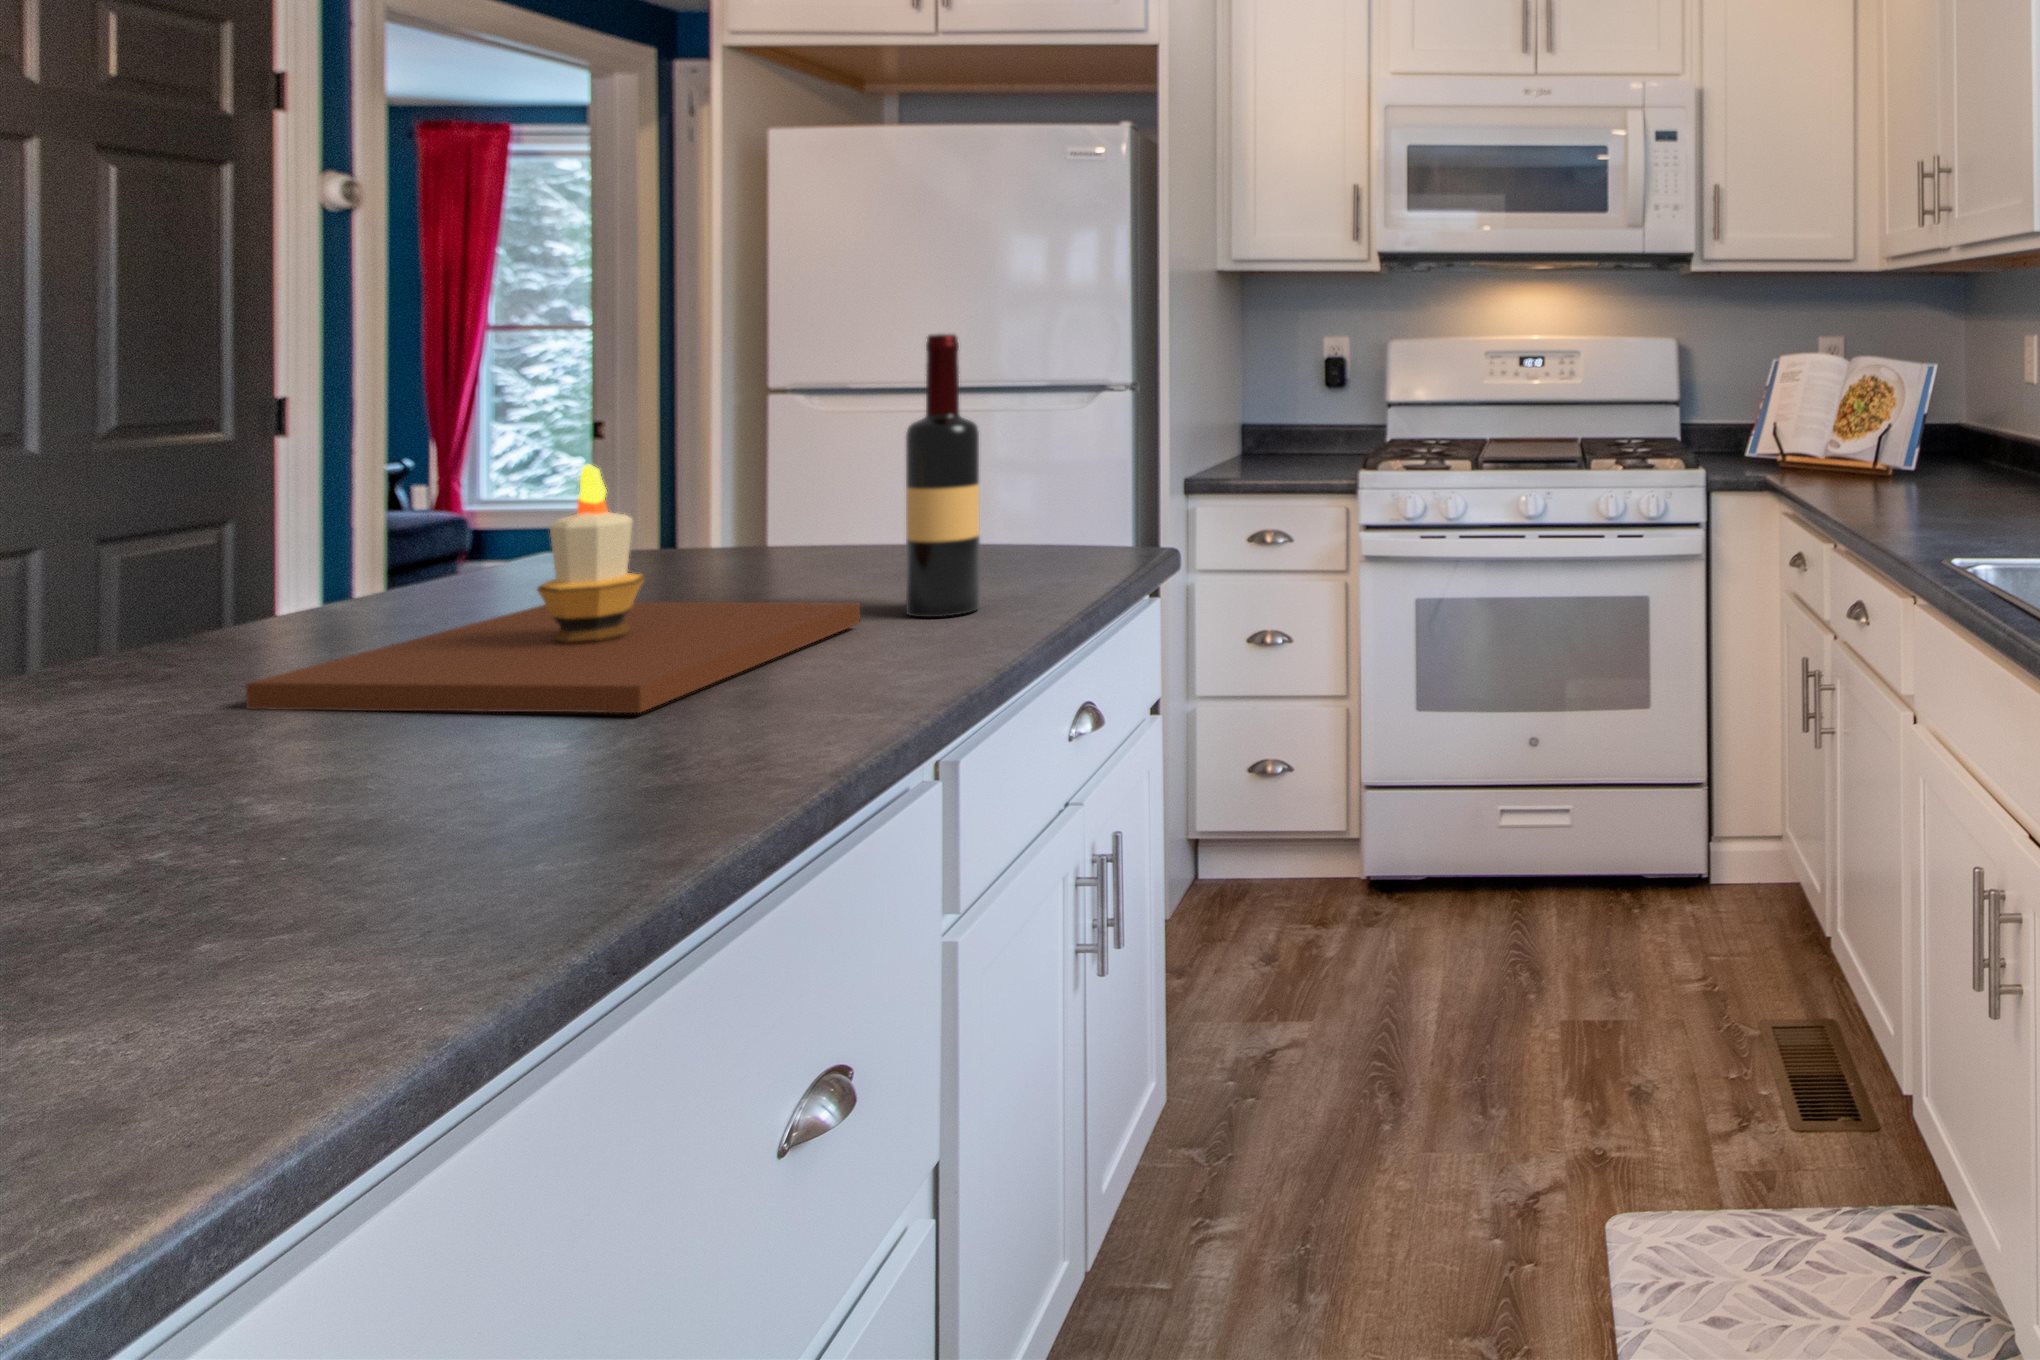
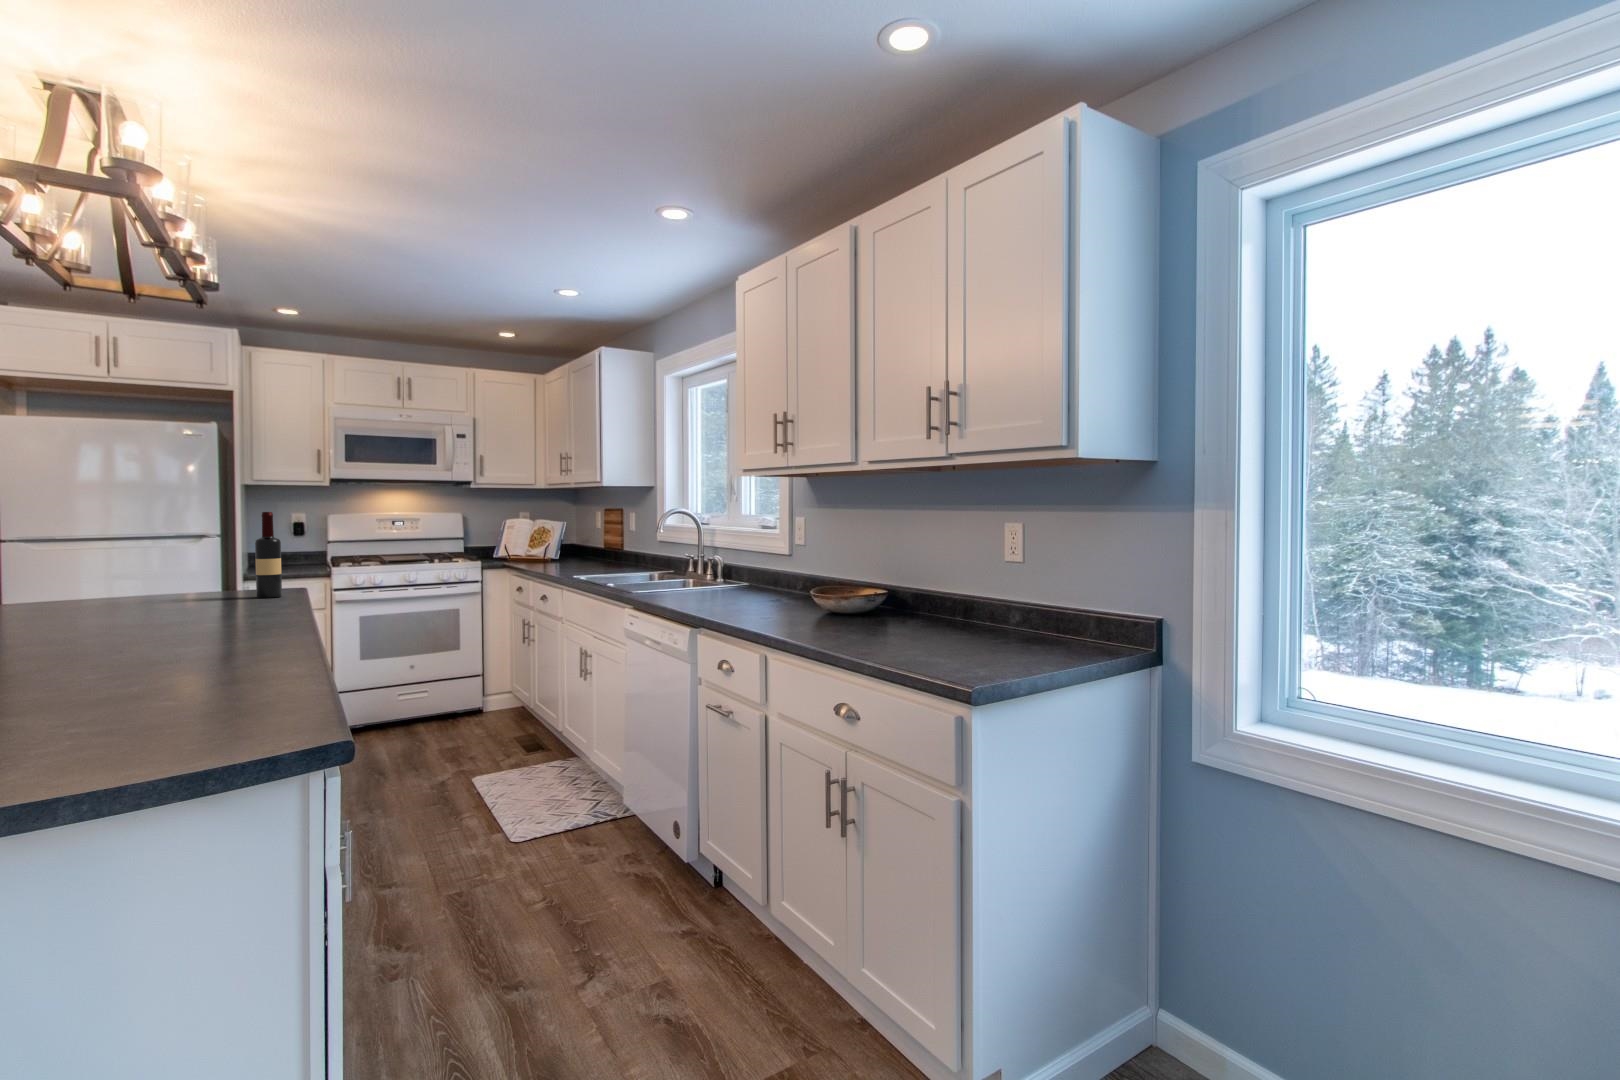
candle: present [246,464,860,713] -> none [101,550,252,618]

